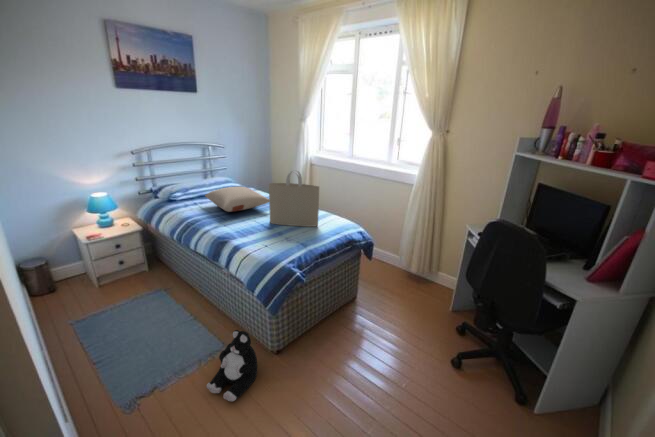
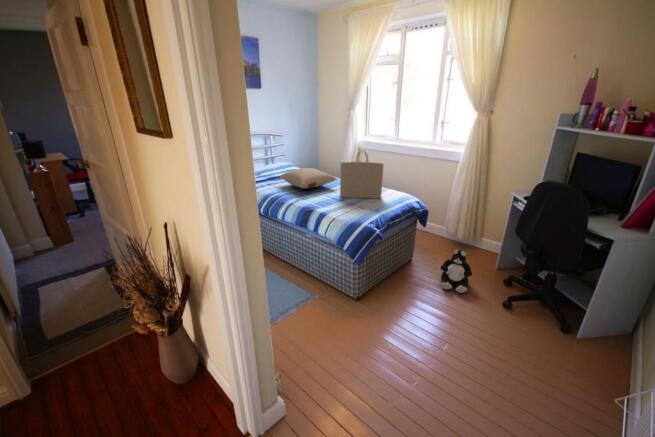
plush toy: present [206,330,257,401] -> present [441,249,472,293]

